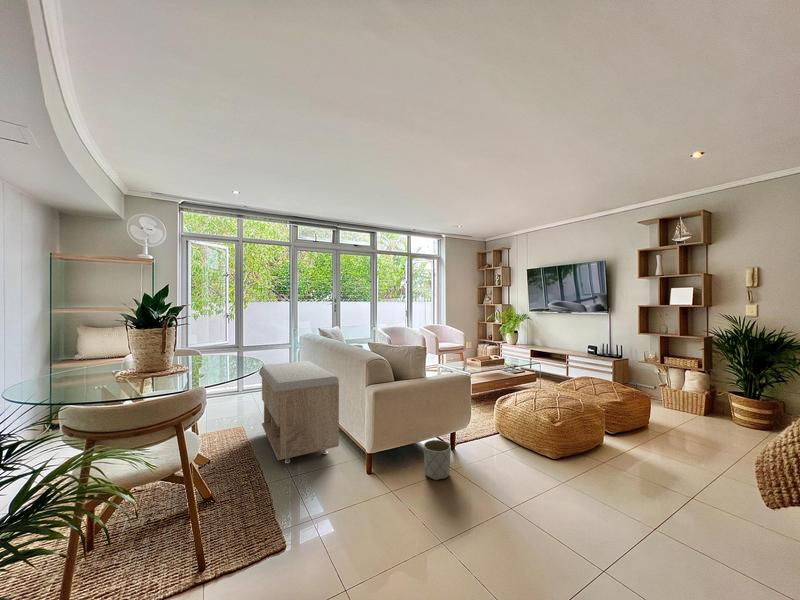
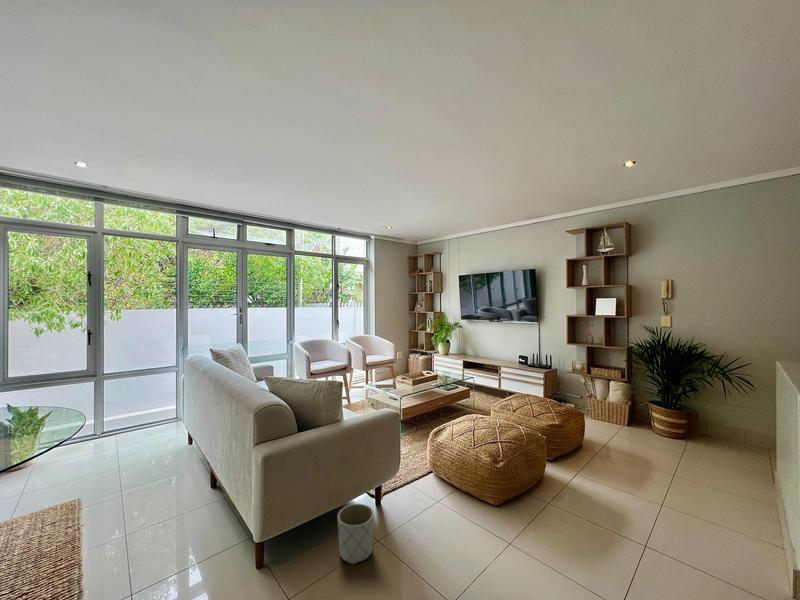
storage bench: present [259,361,339,463] -> none [107,398,221,566]

